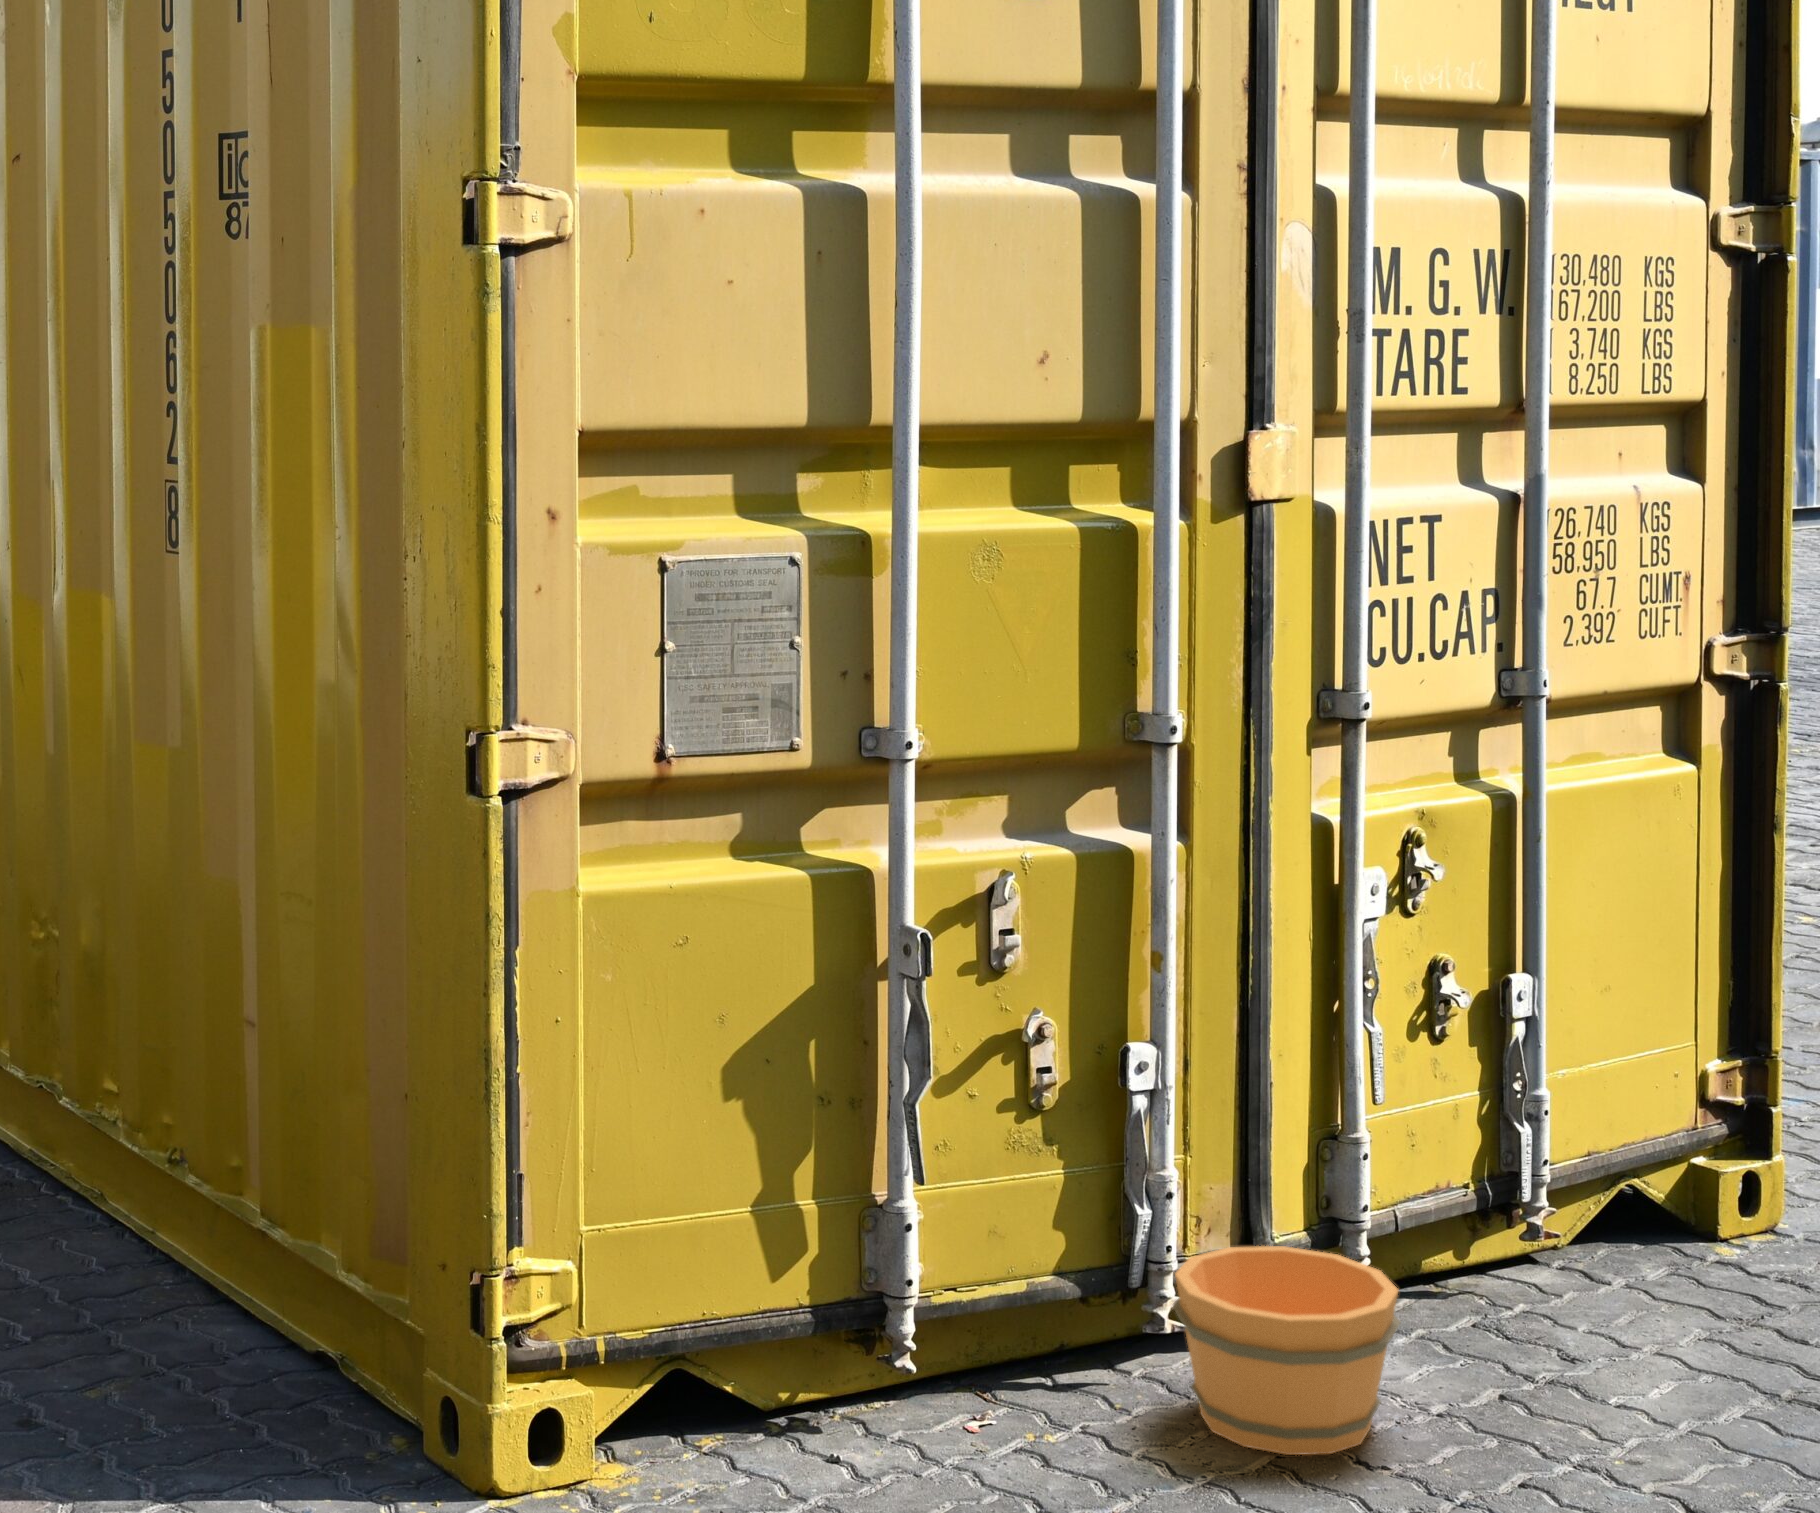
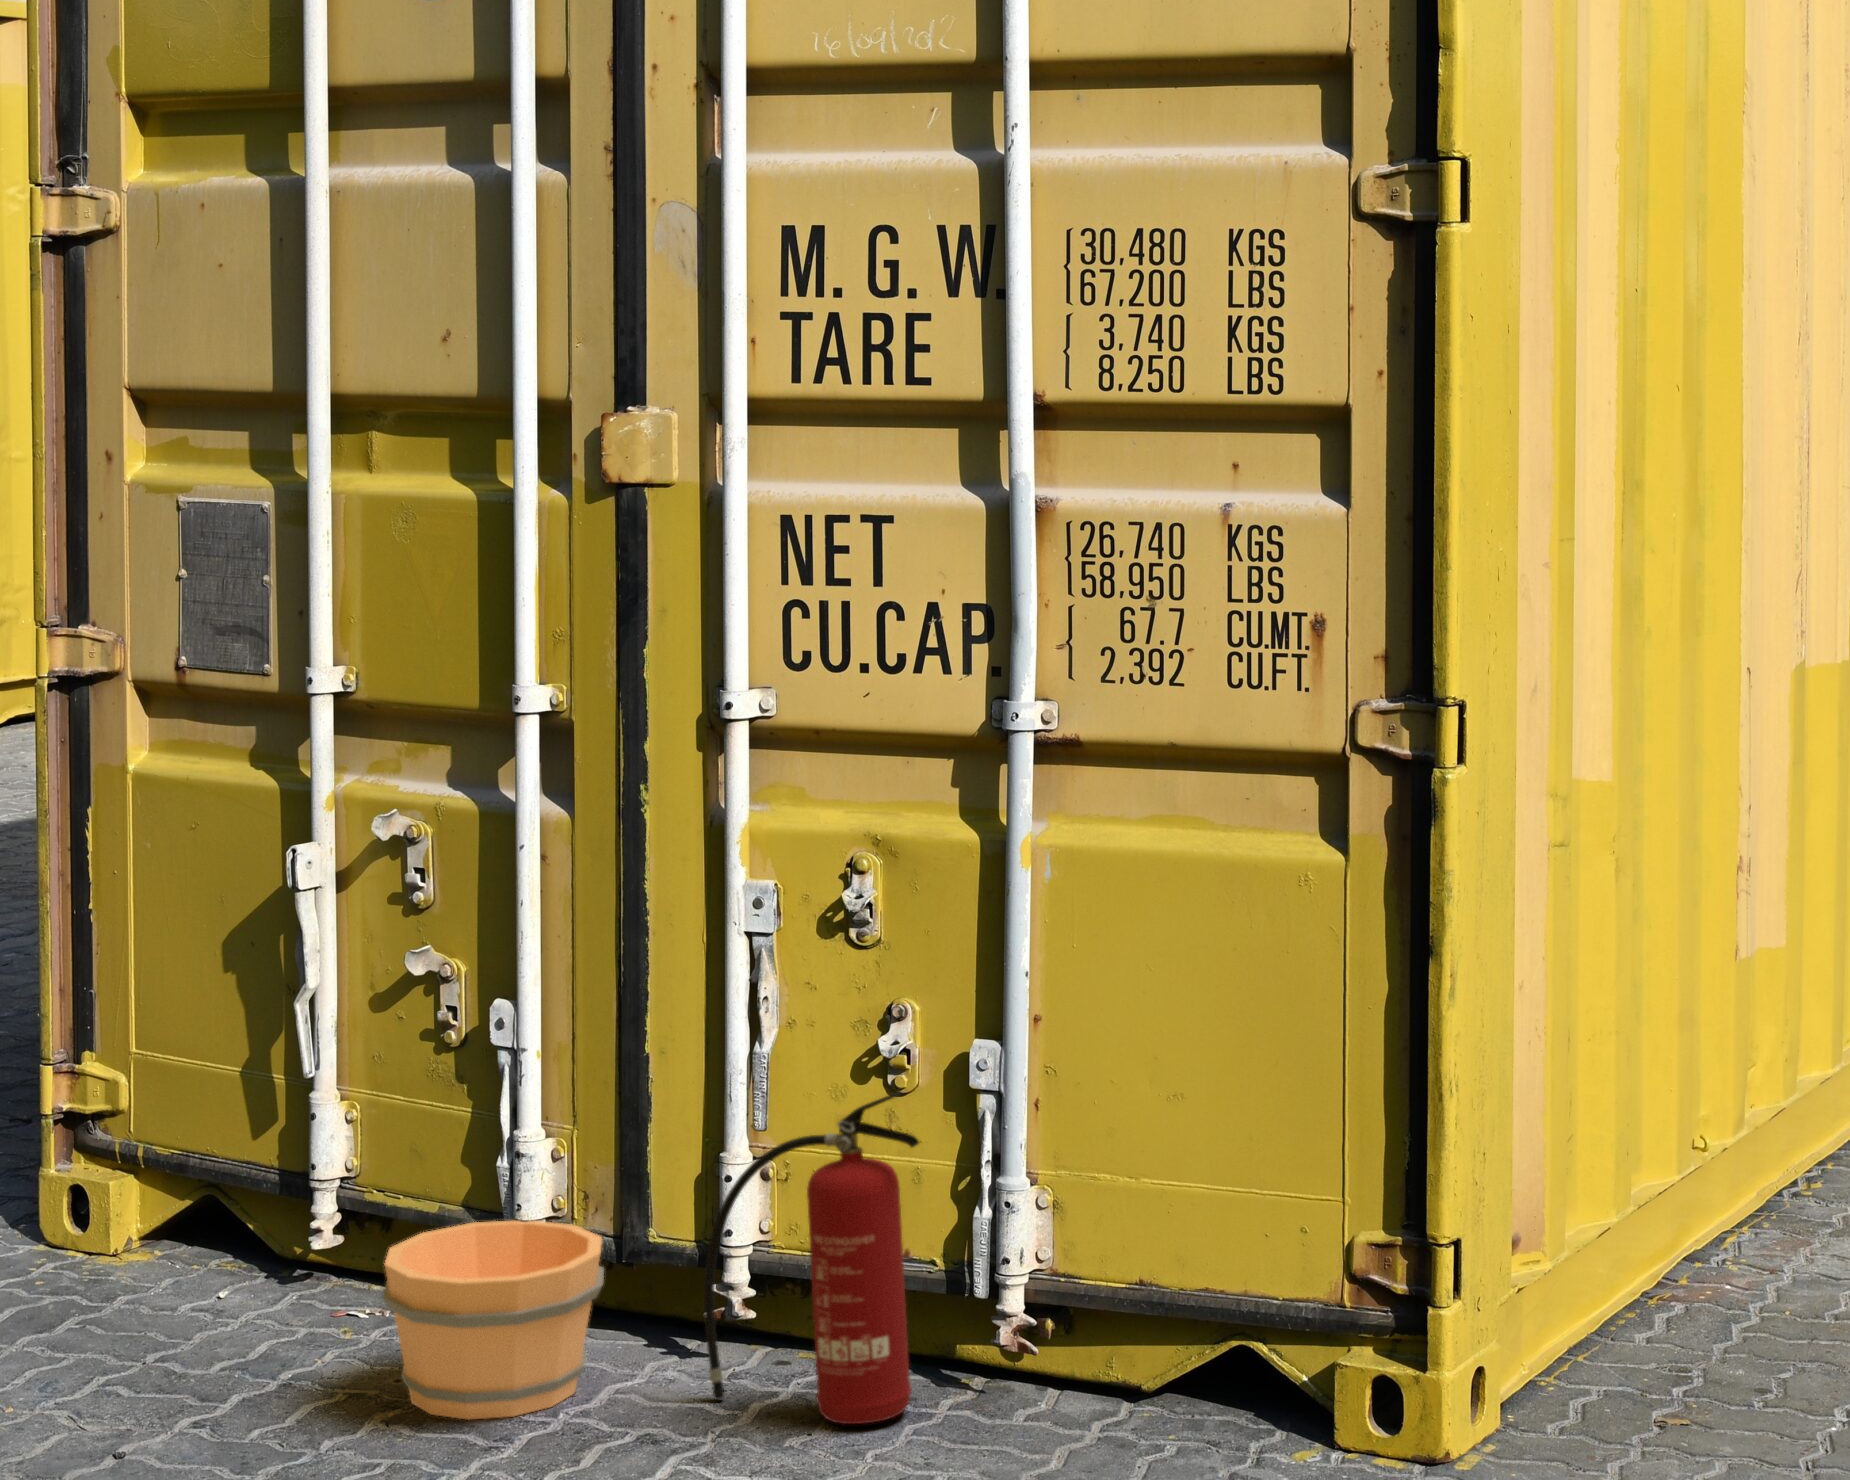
fire extinguisher: none [1389,1030,1546,1360] -> present [704,1092,920,1424]

